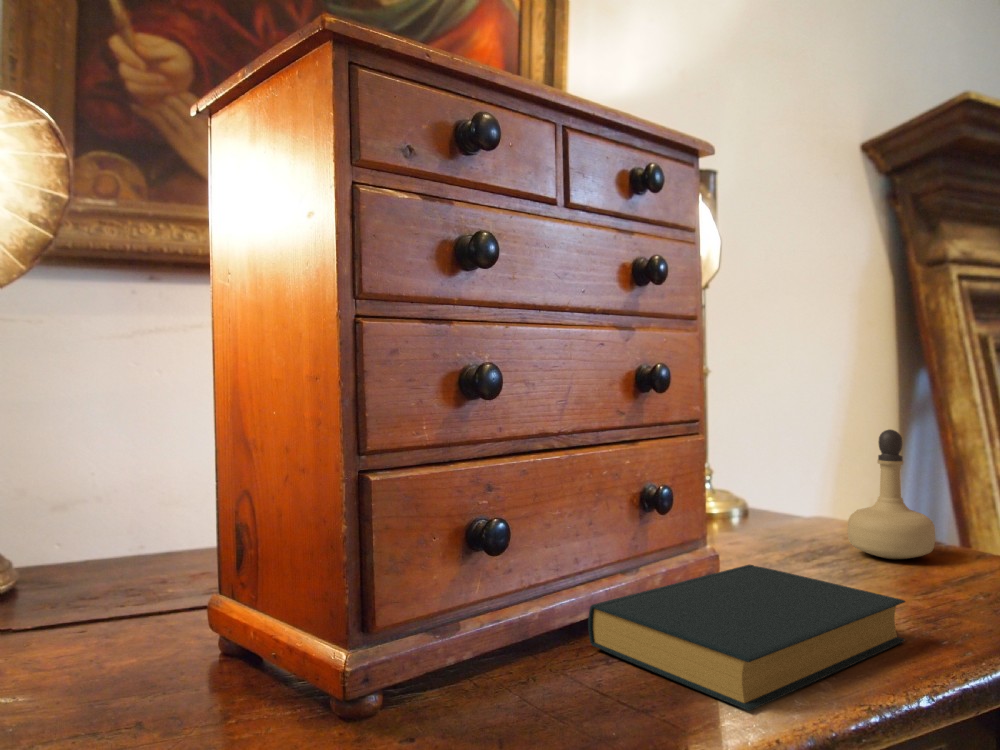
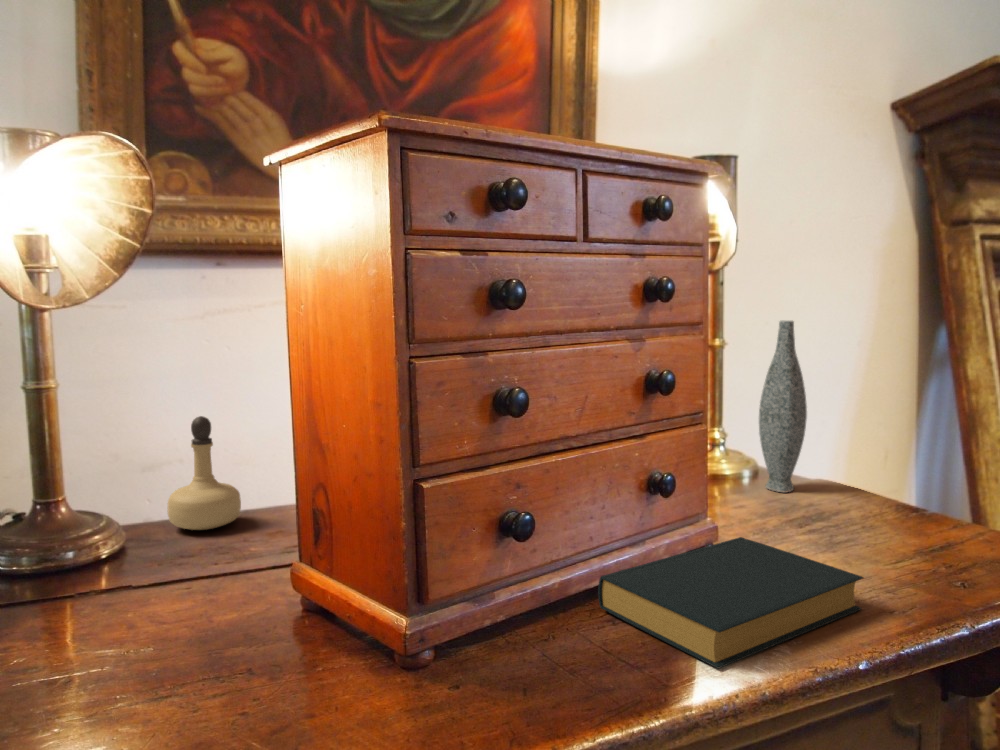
vase: none [749,343,800,531] -> present [759,321,807,493]
perfume bottle: present [847,430,935,559] -> present [167,416,241,530]

